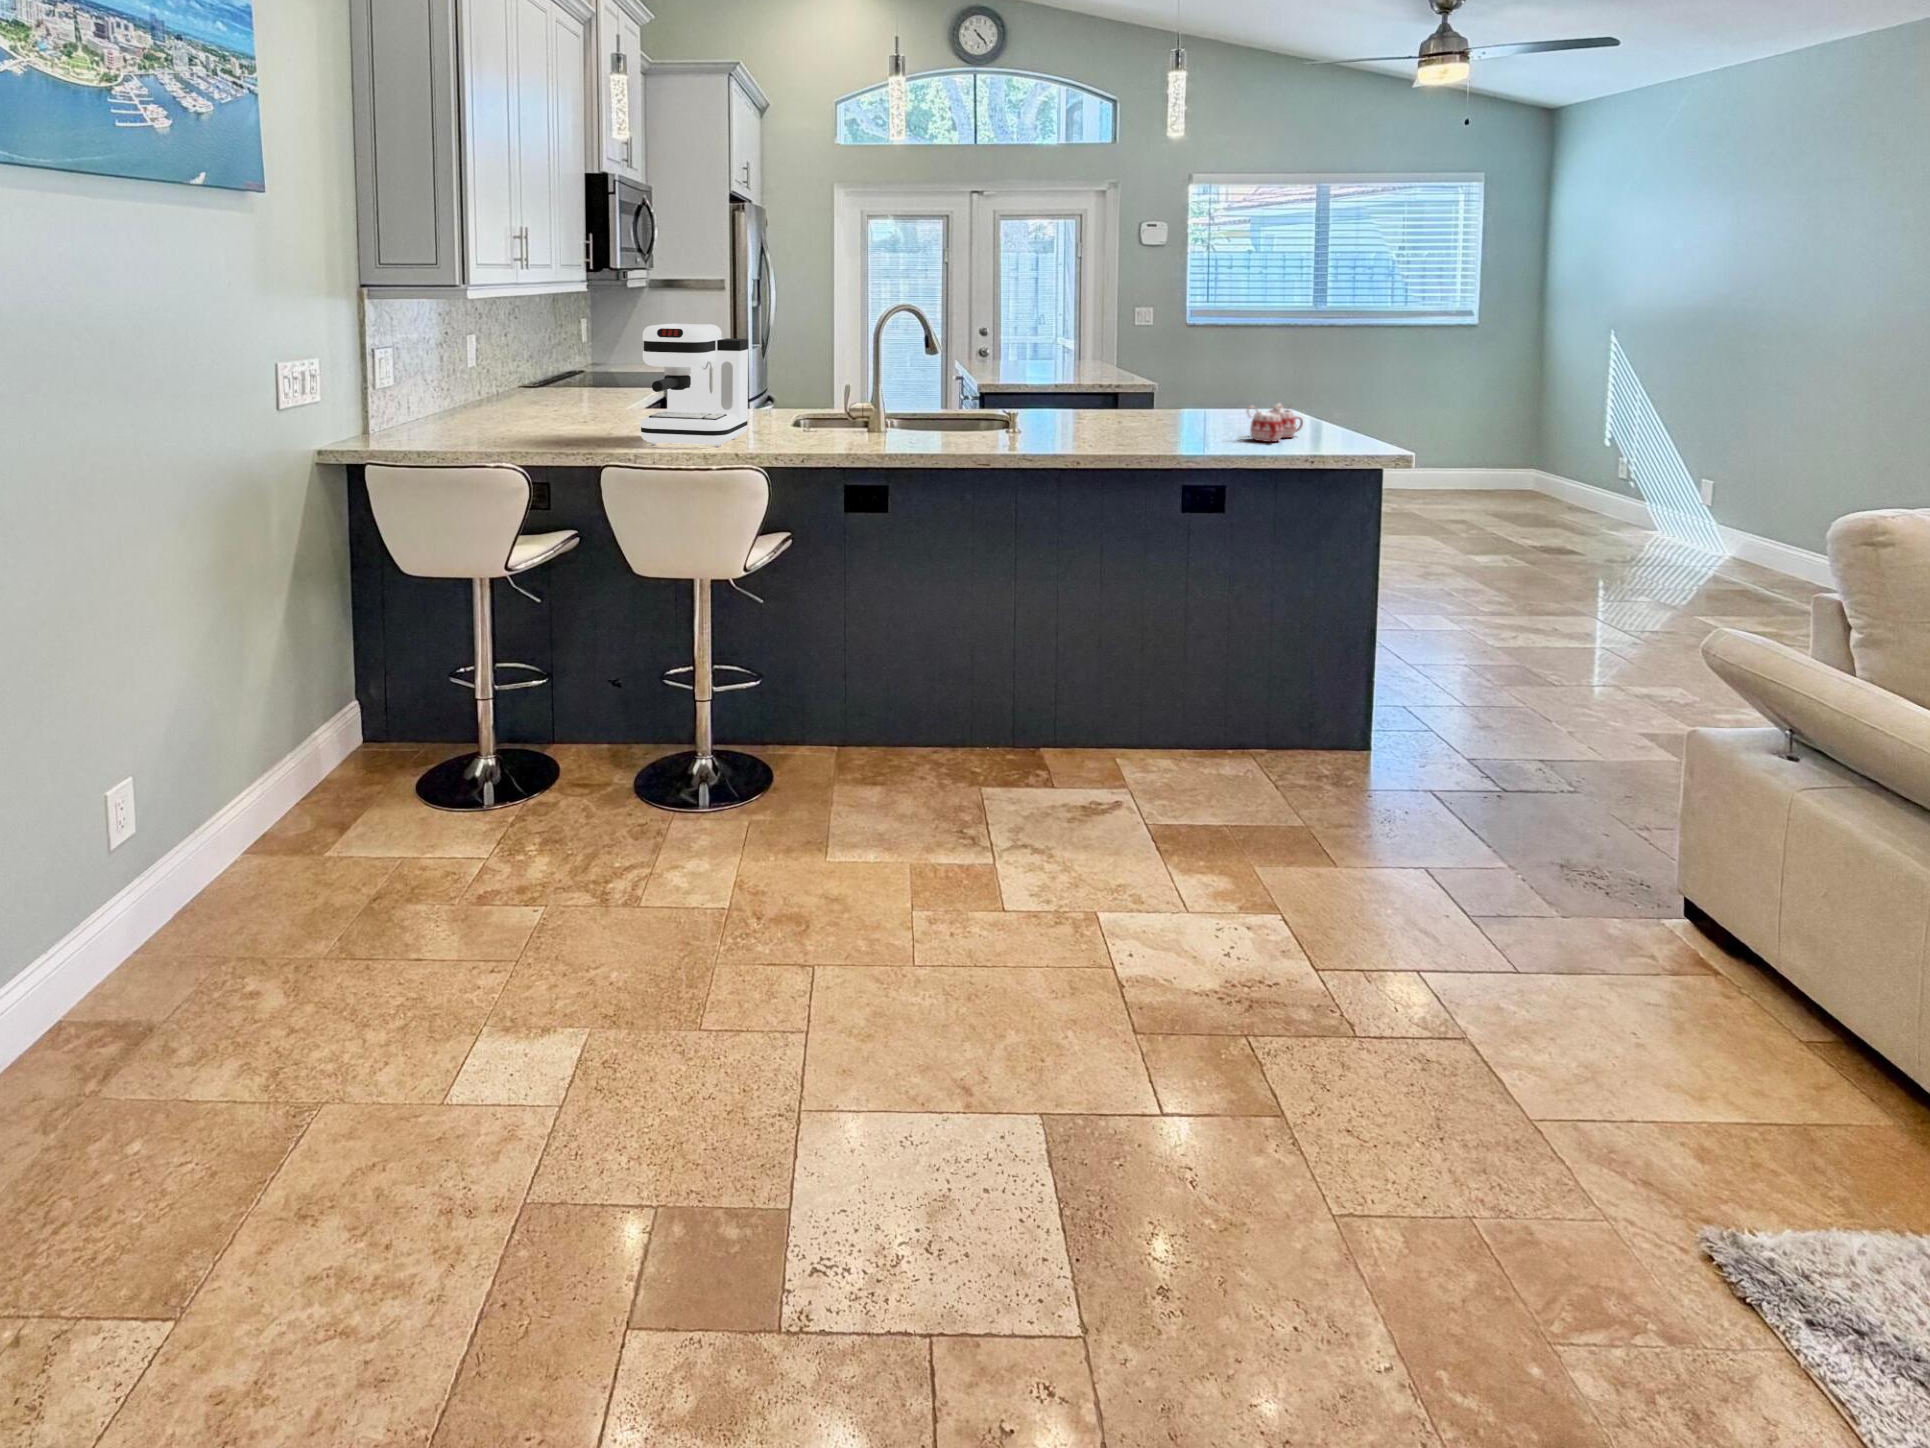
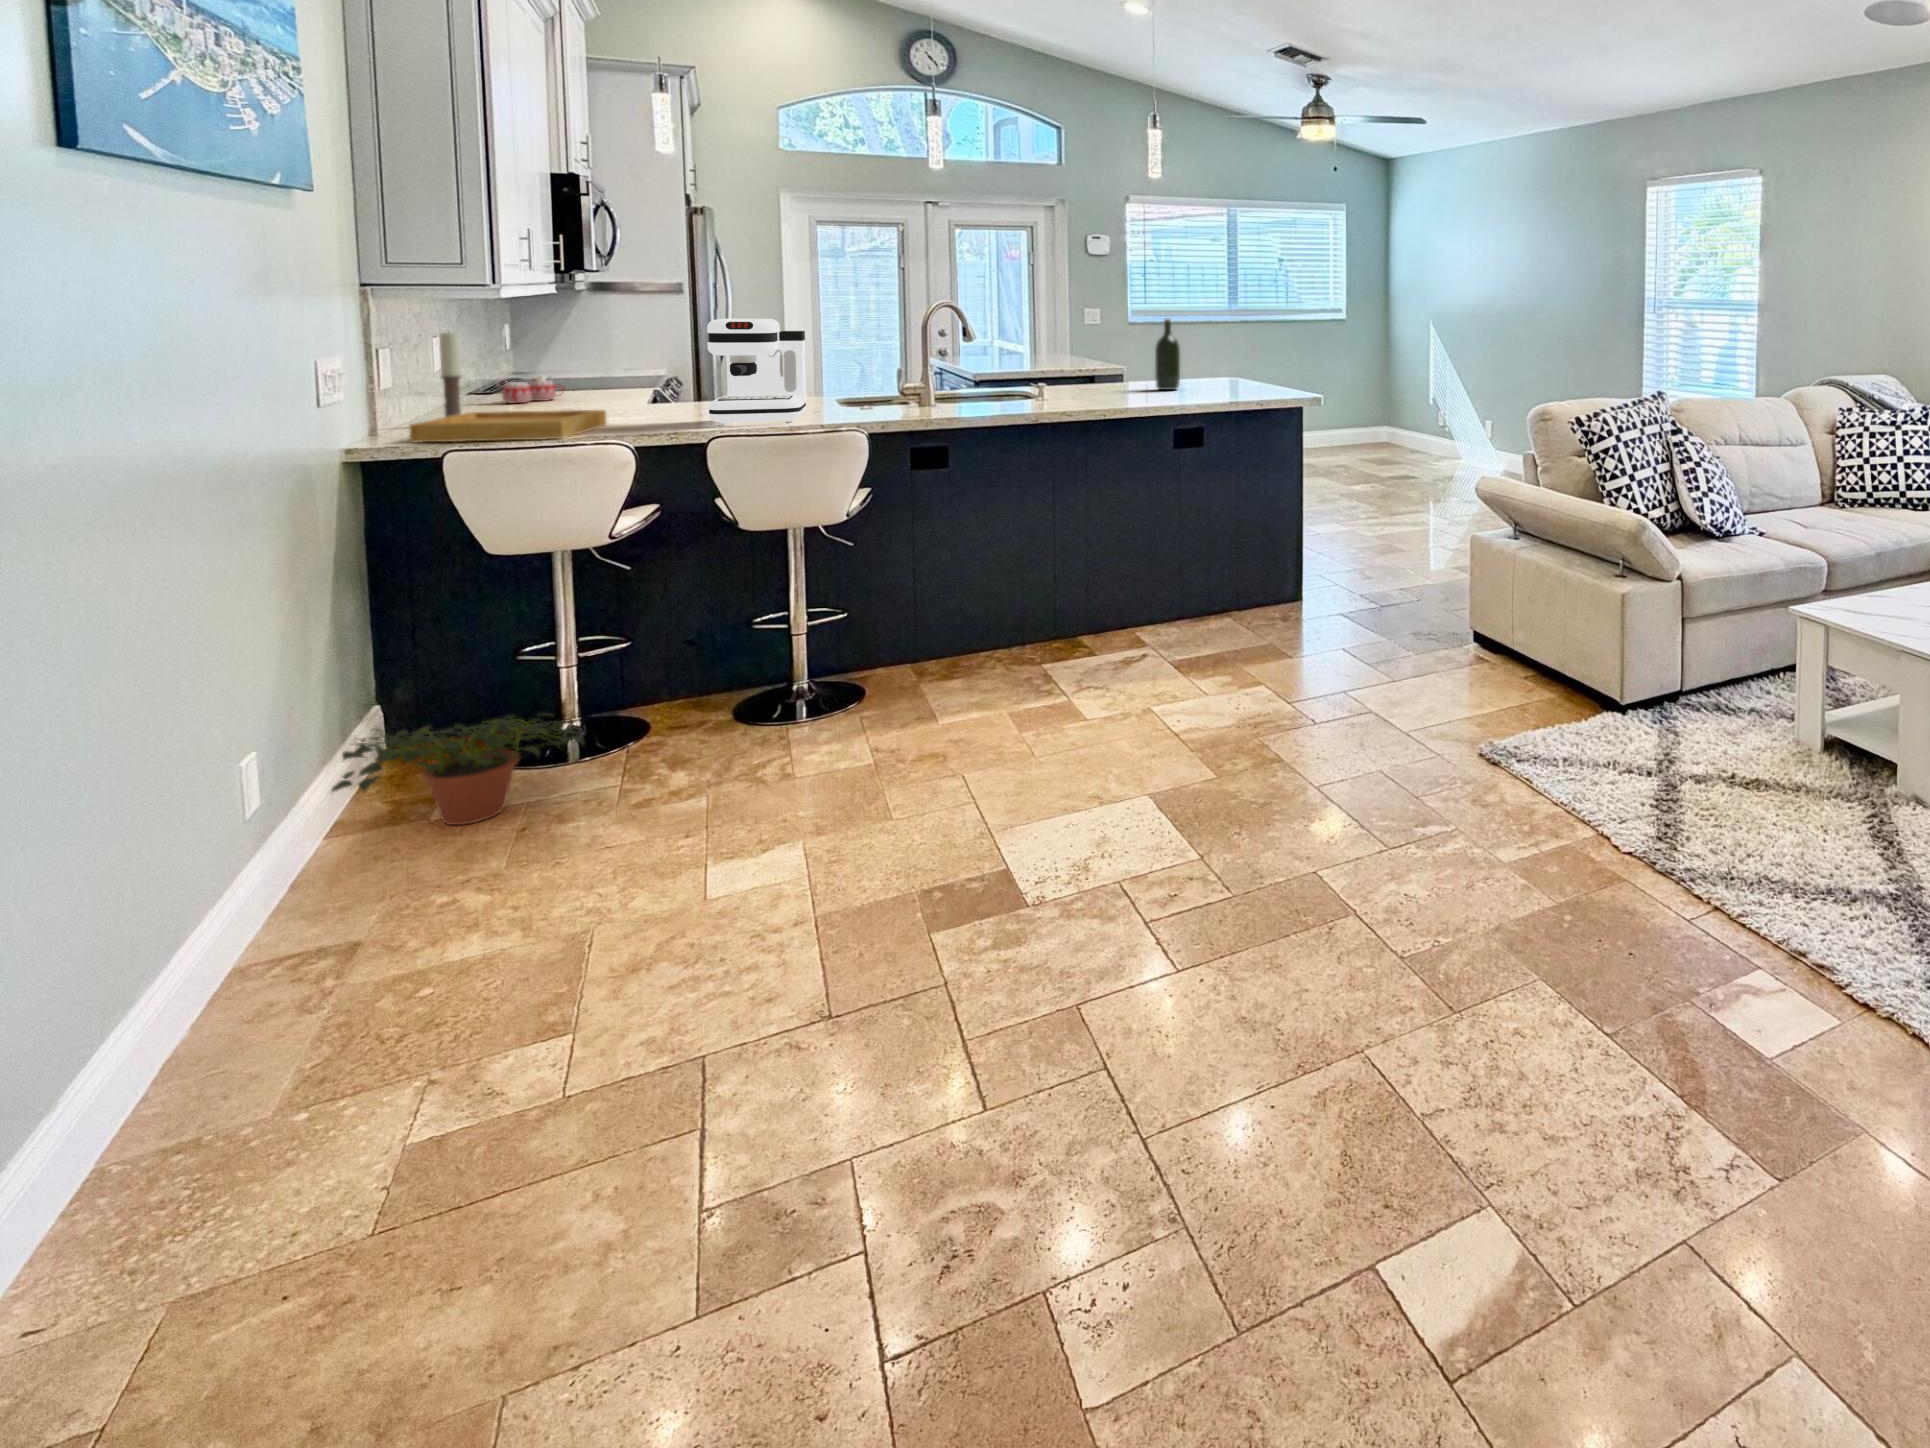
candle: none [453,329,471,424] -> present [440,332,461,417]
wine bottle: none [1172,329,1207,426] -> present [1155,319,1180,390]
mug: present [1239,404,1303,442] -> present [502,375,557,403]
tray: none [385,413,566,452] -> present [410,410,606,443]
potted plant: none [248,742,479,866] -> present [332,713,584,825]

